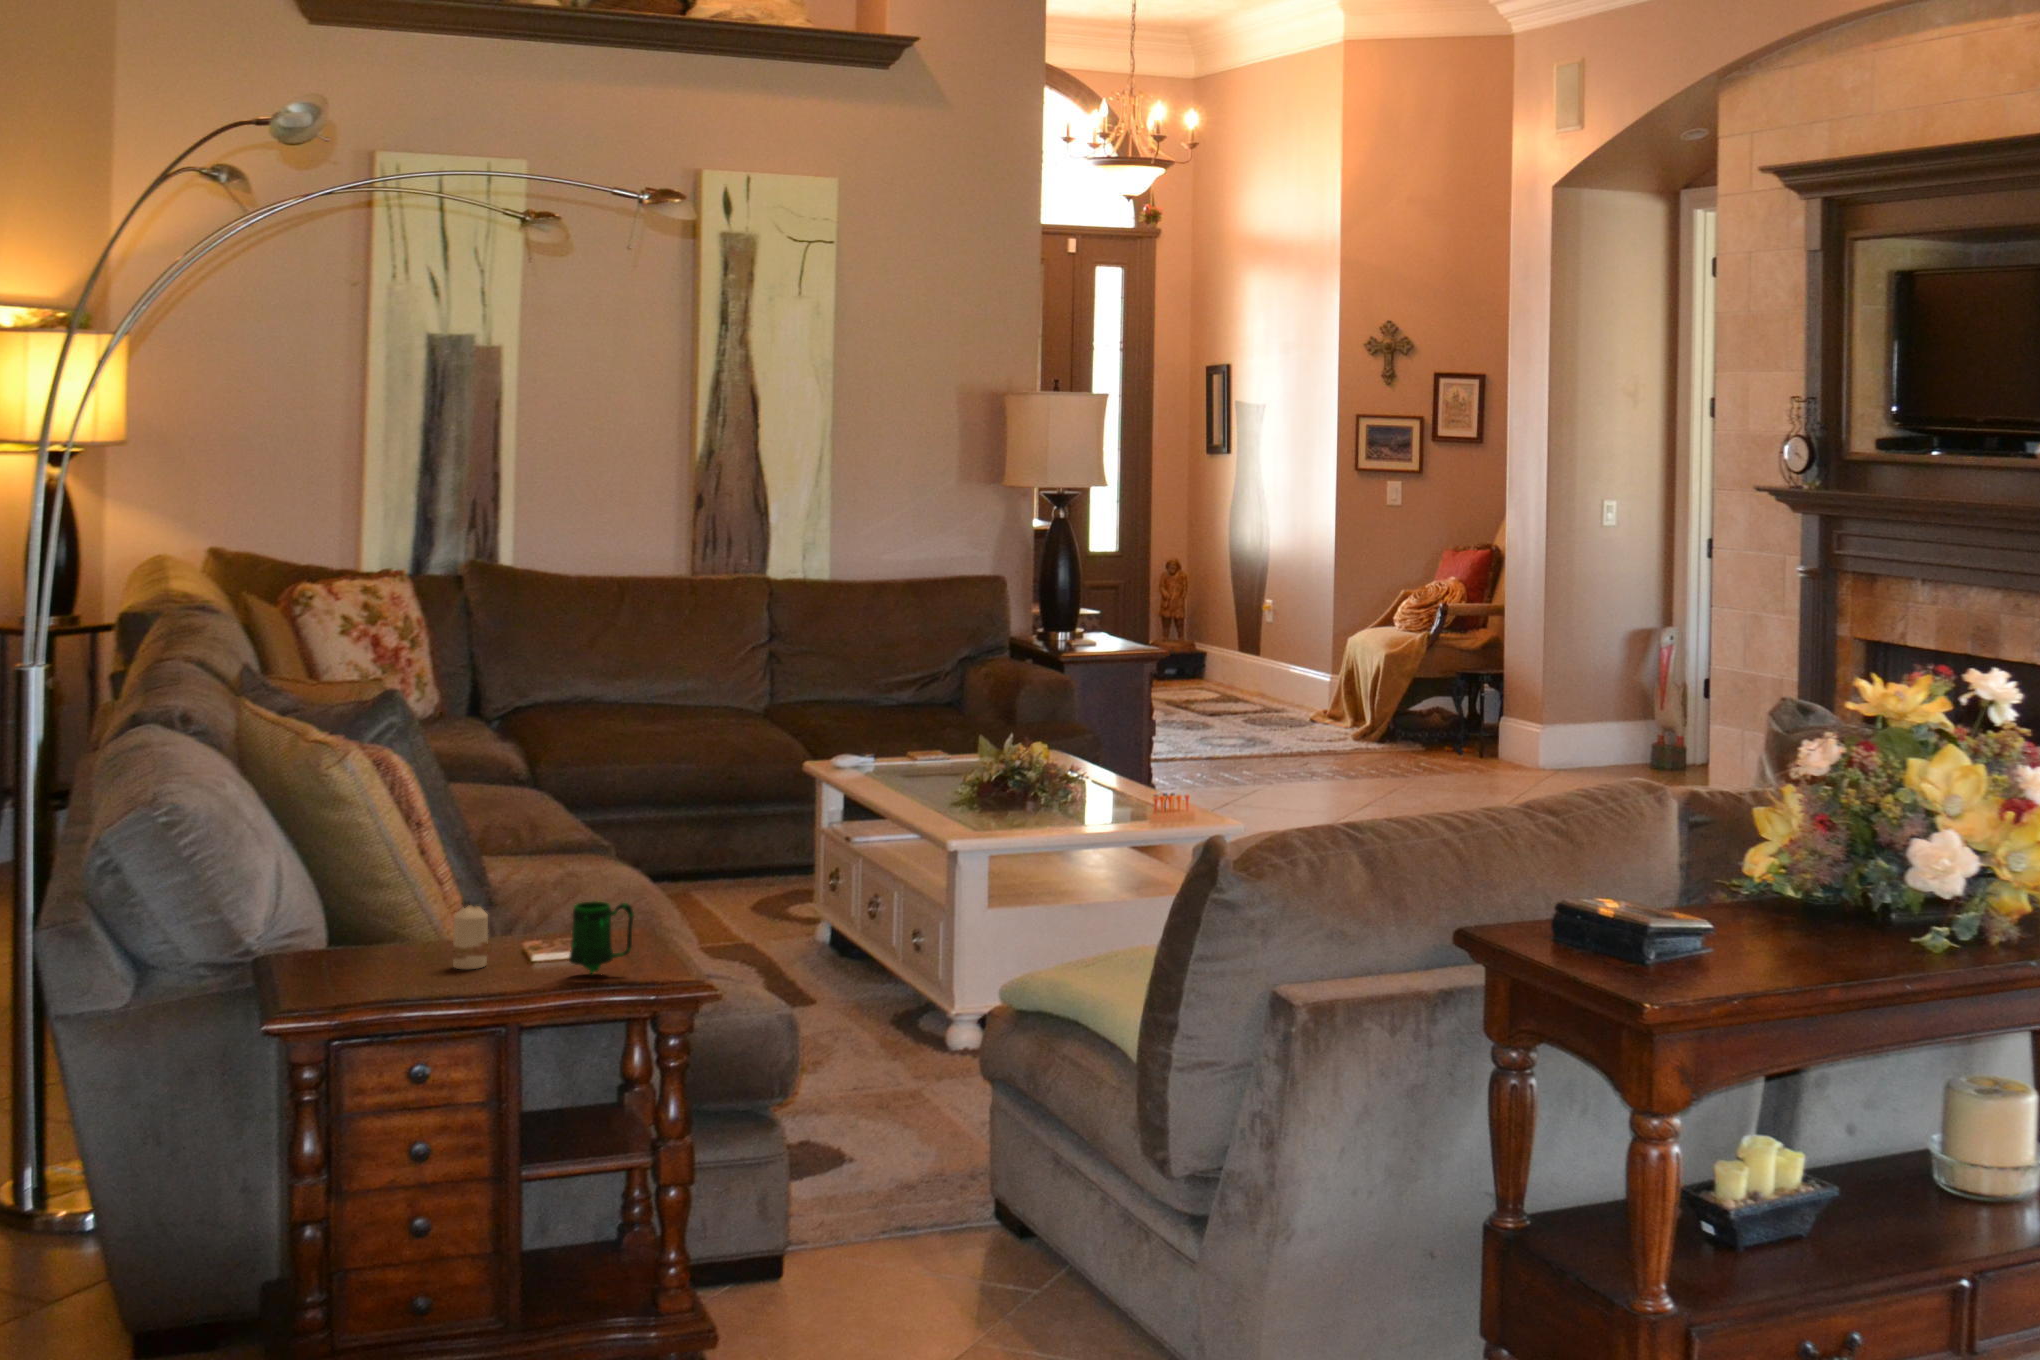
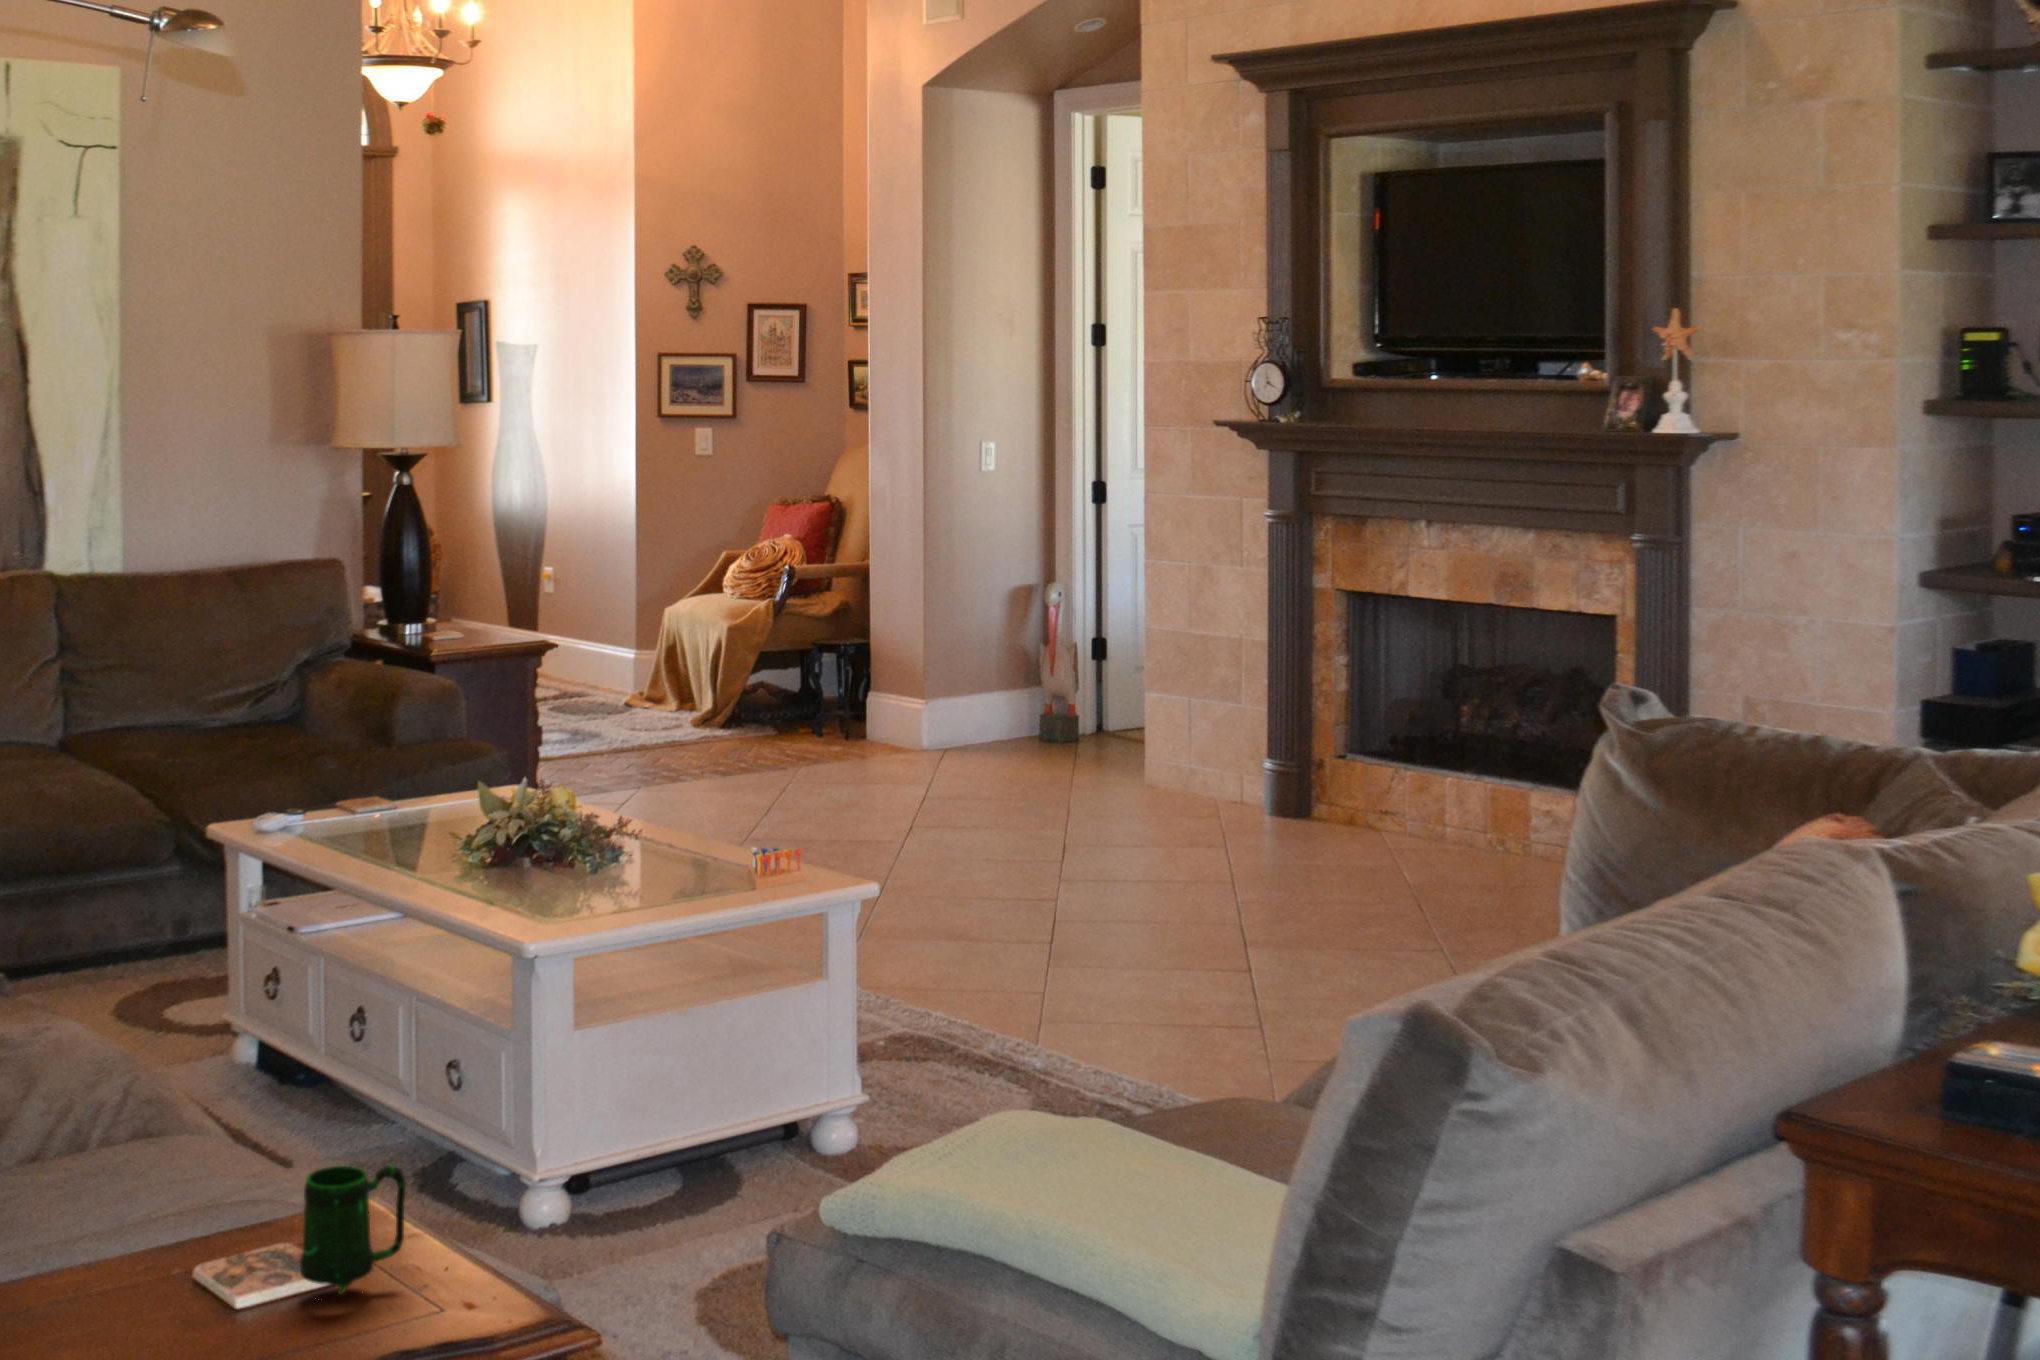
candle: present [453,906,488,969] -> none [69,1189,128,1305]

